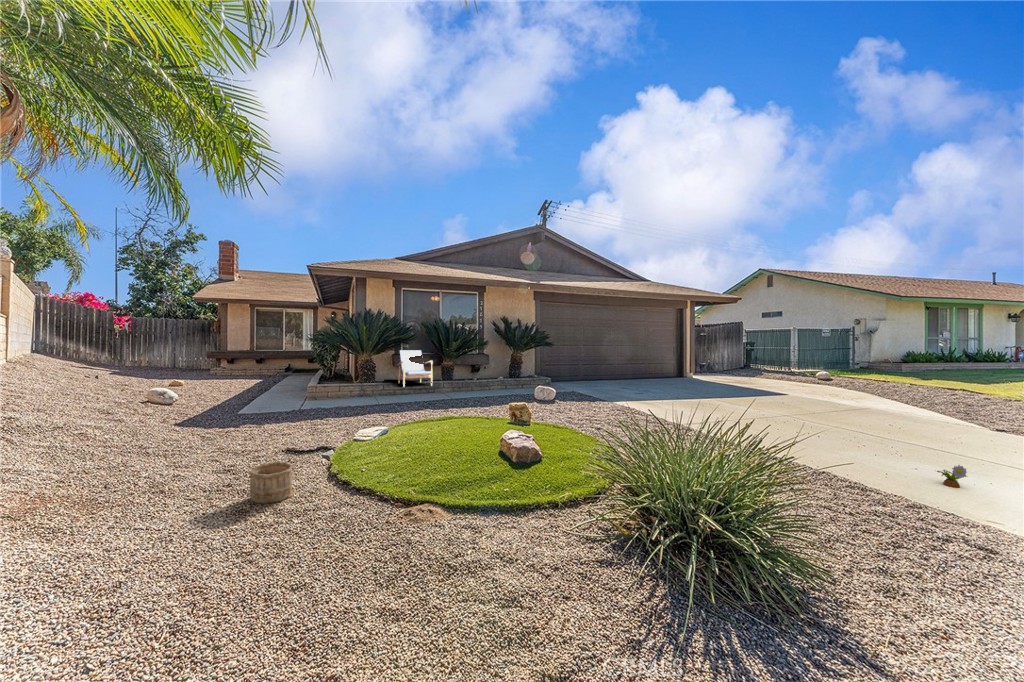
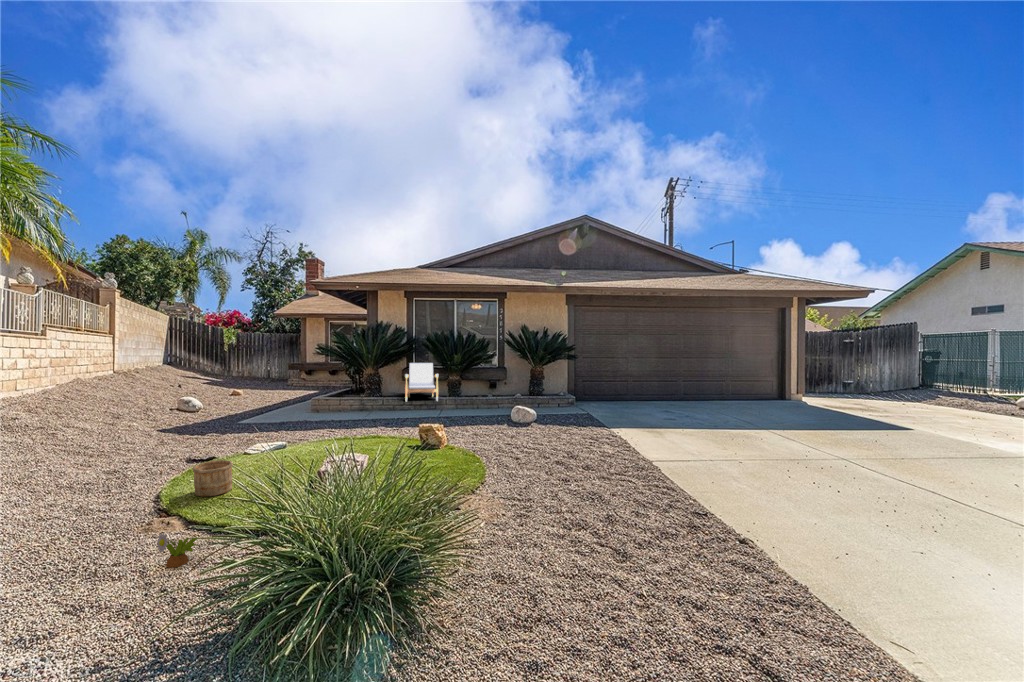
wooden bucket: present [249,462,293,504] -> present [193,460,233,497]
decorative plant: present [937,465,967,488] -> present [157,532,198,568]

